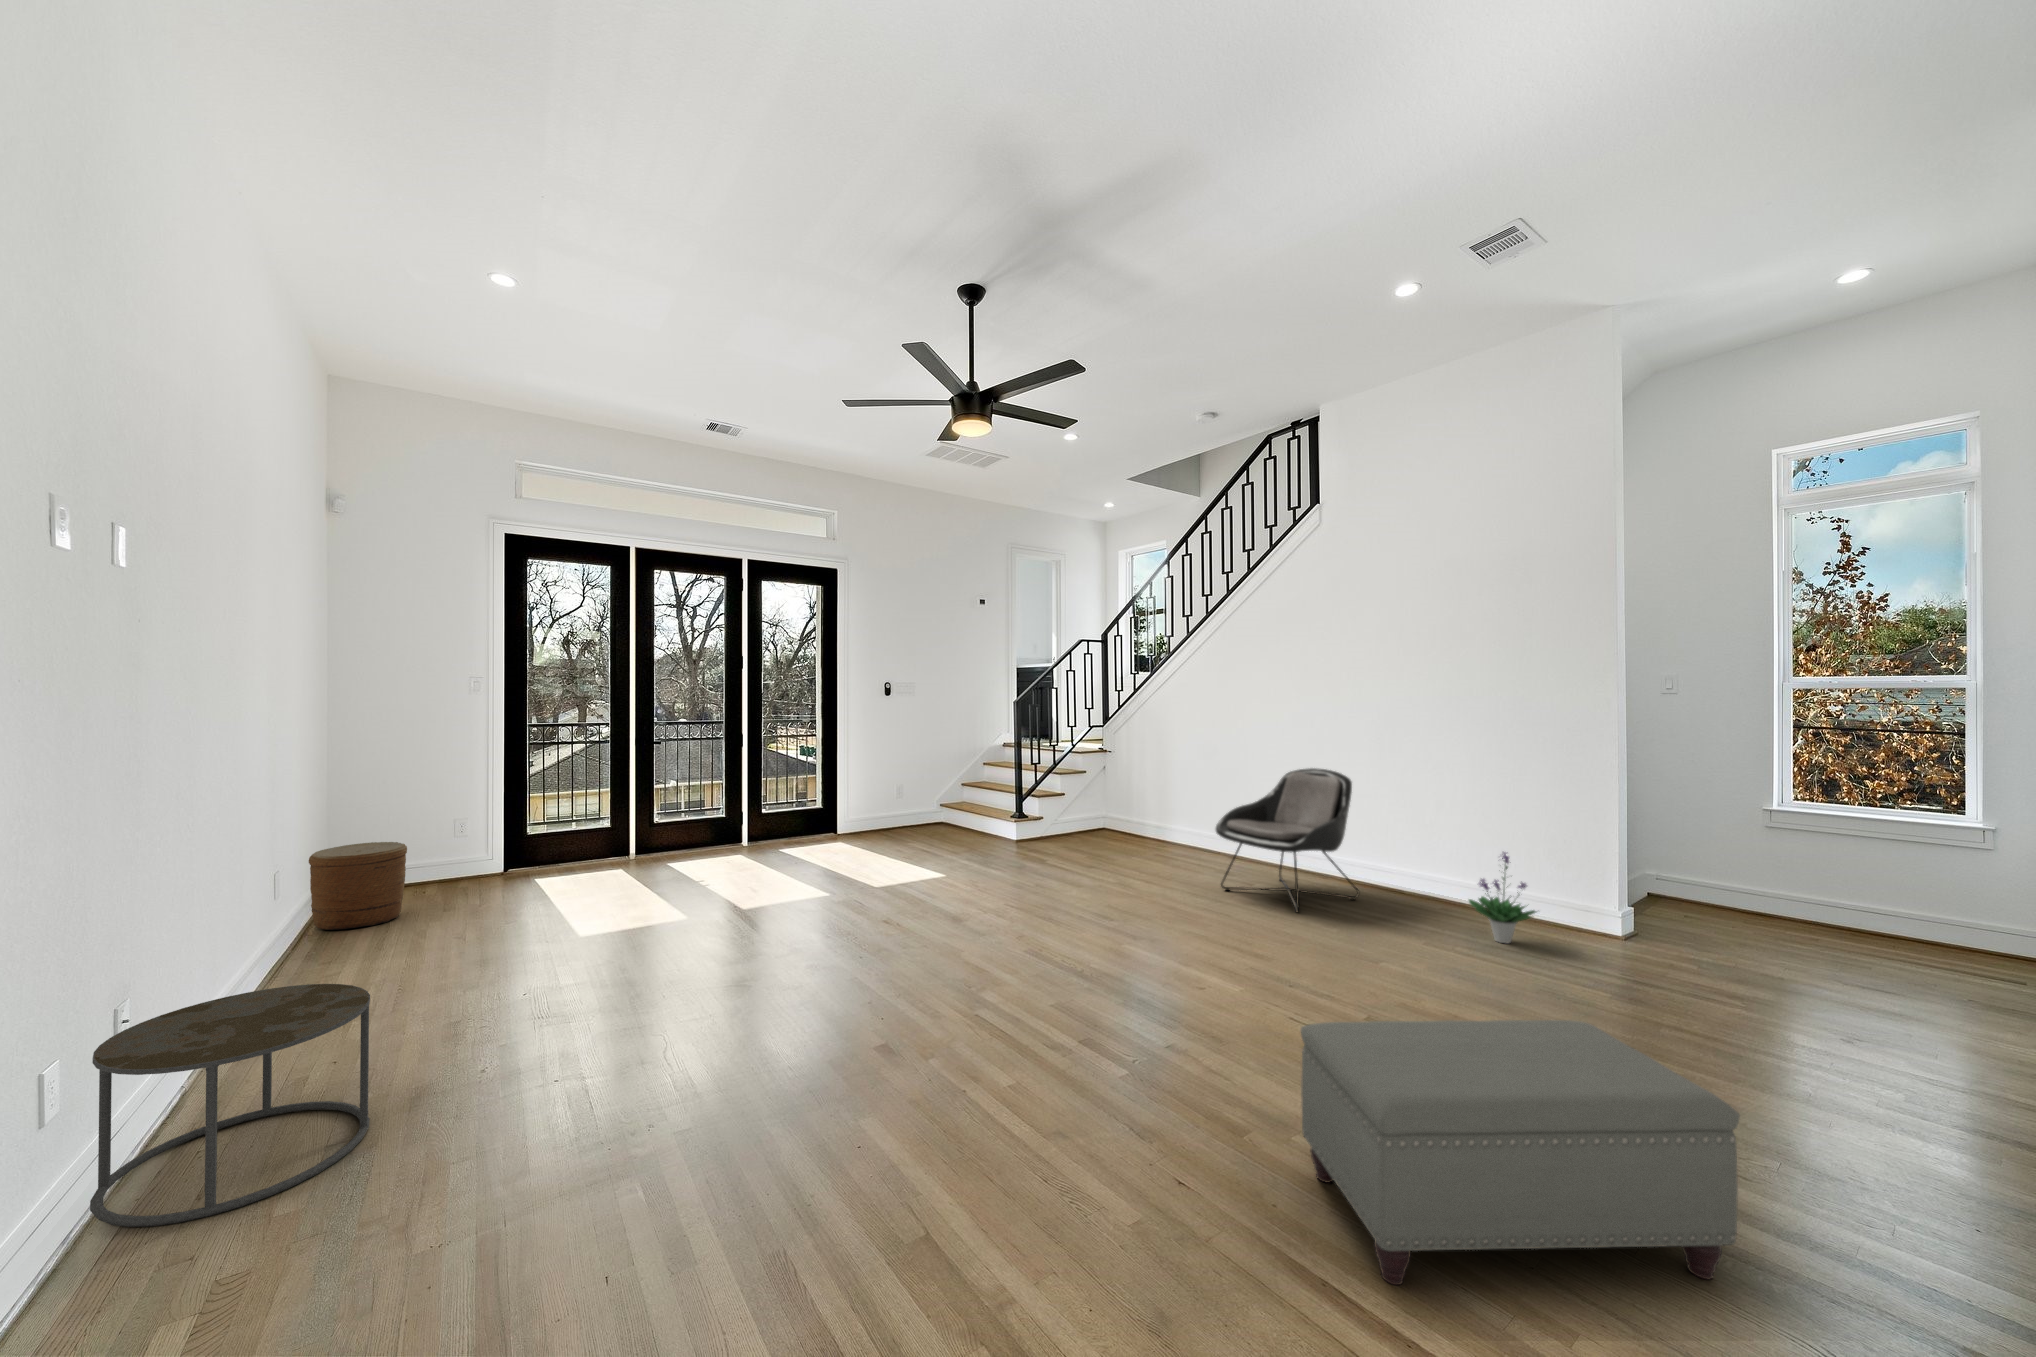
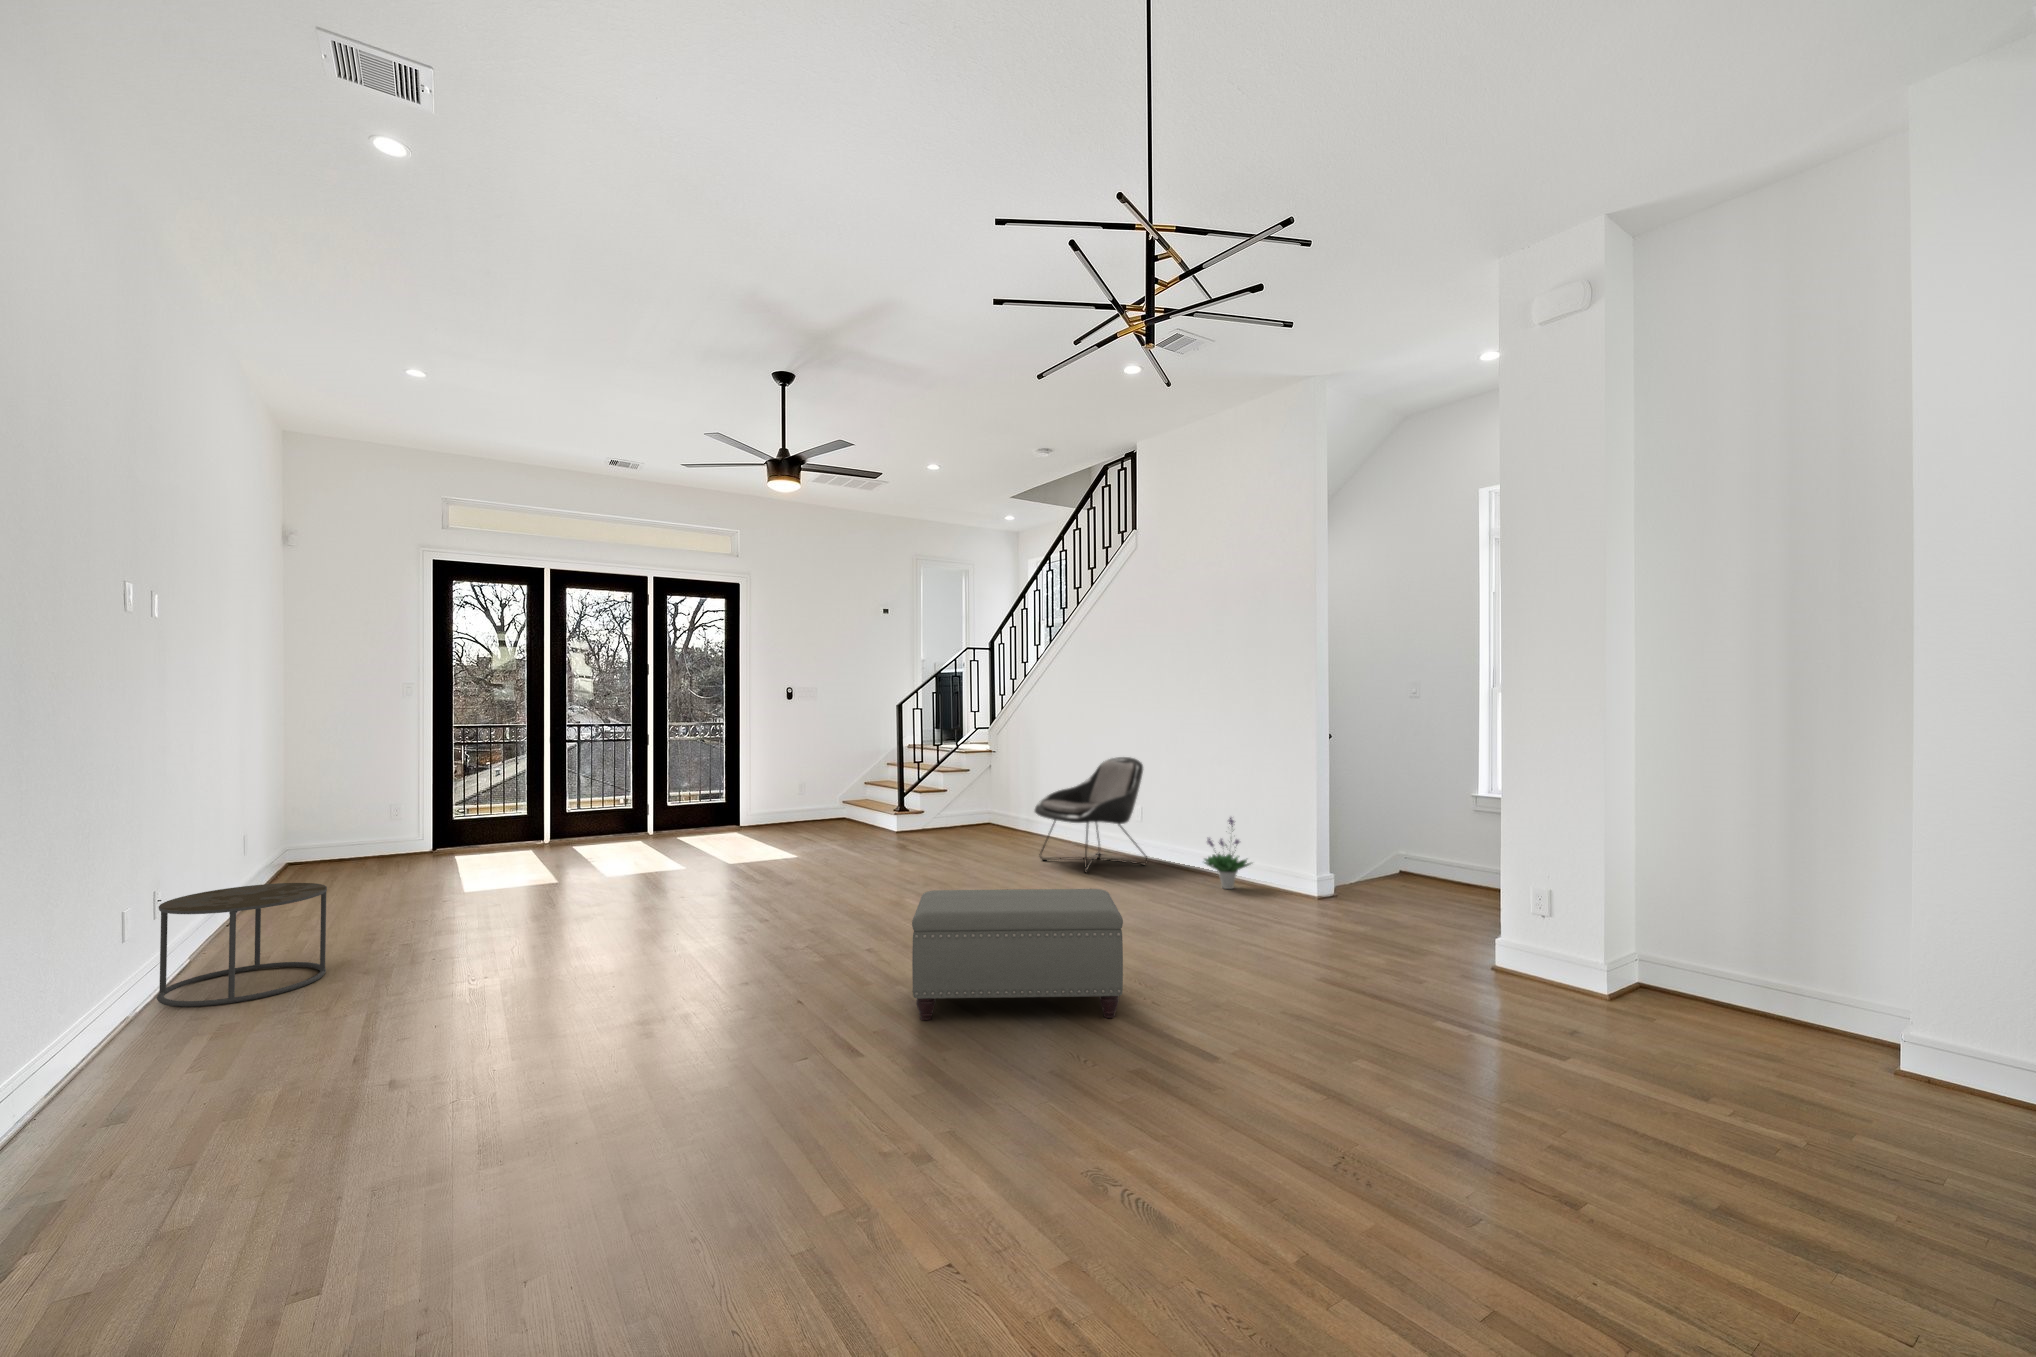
woven basket: present [309,842,407,930] -> none [270,819,349,887]

